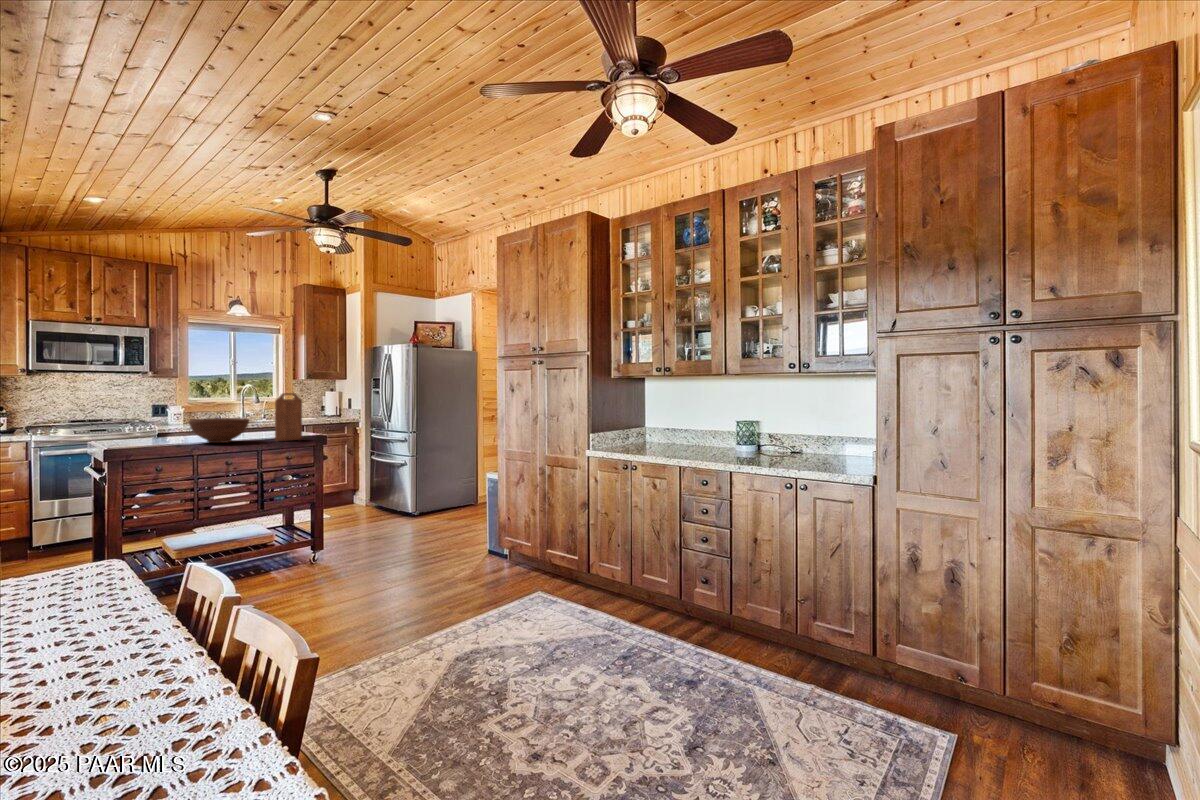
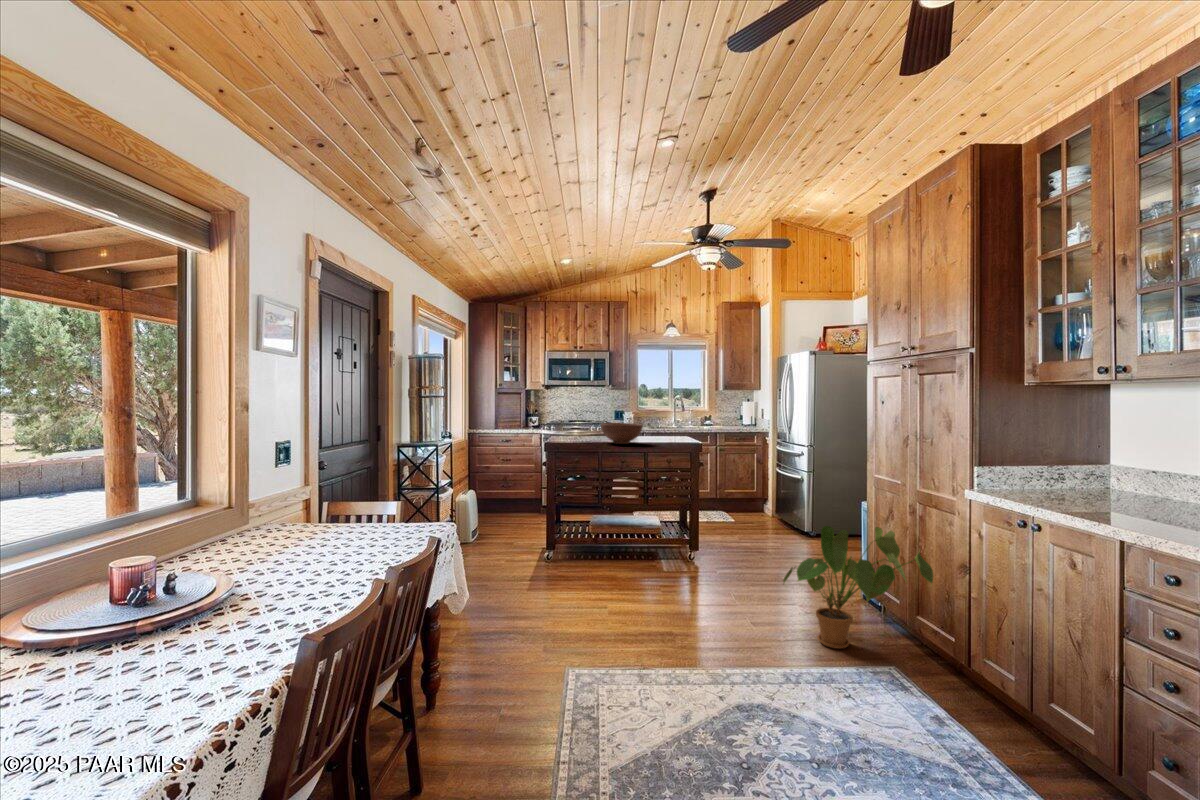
cutting board: present [275,393,302,441] -> none [661,403,686,446]
house plant: none [446,488,562,595] -> present [783,526,933,649]

